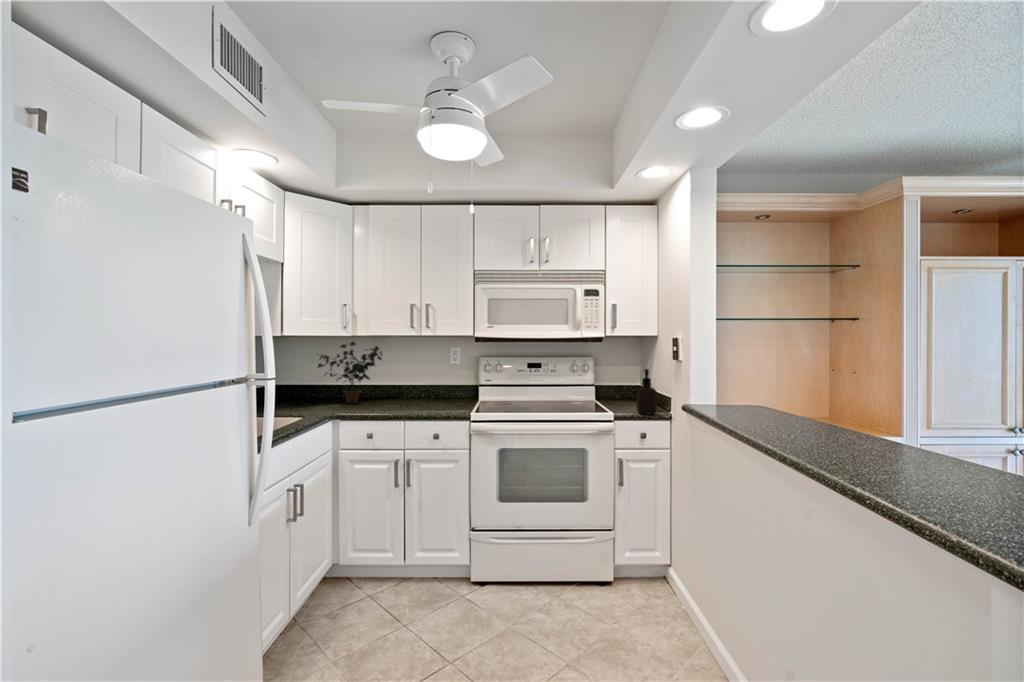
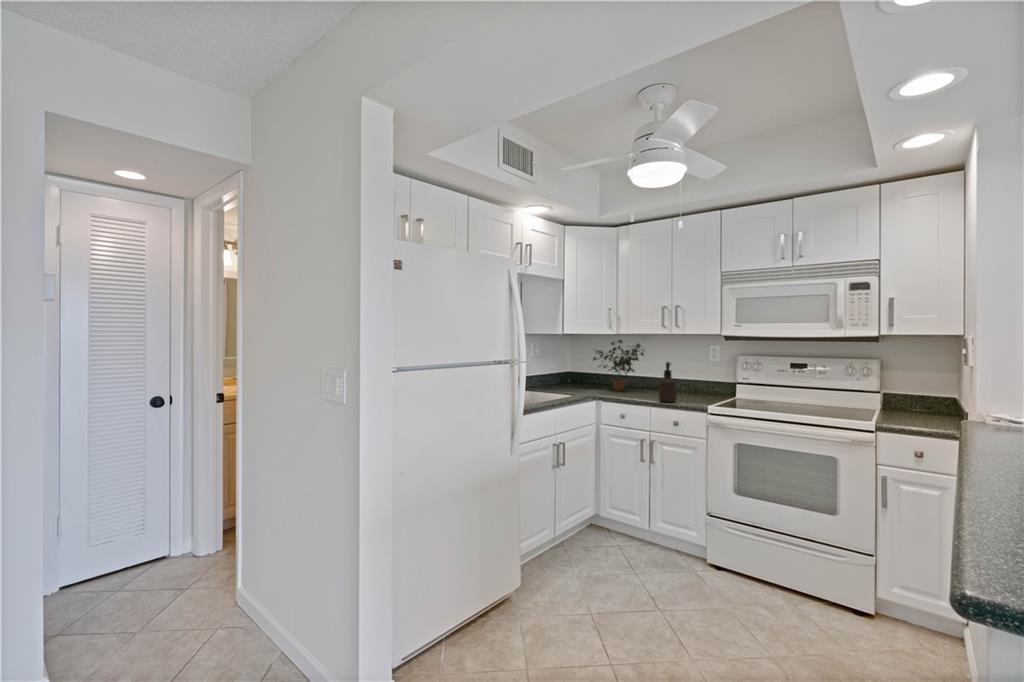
soap dispenser: present [637,369,657,415] -> present [659,362,677,402]

